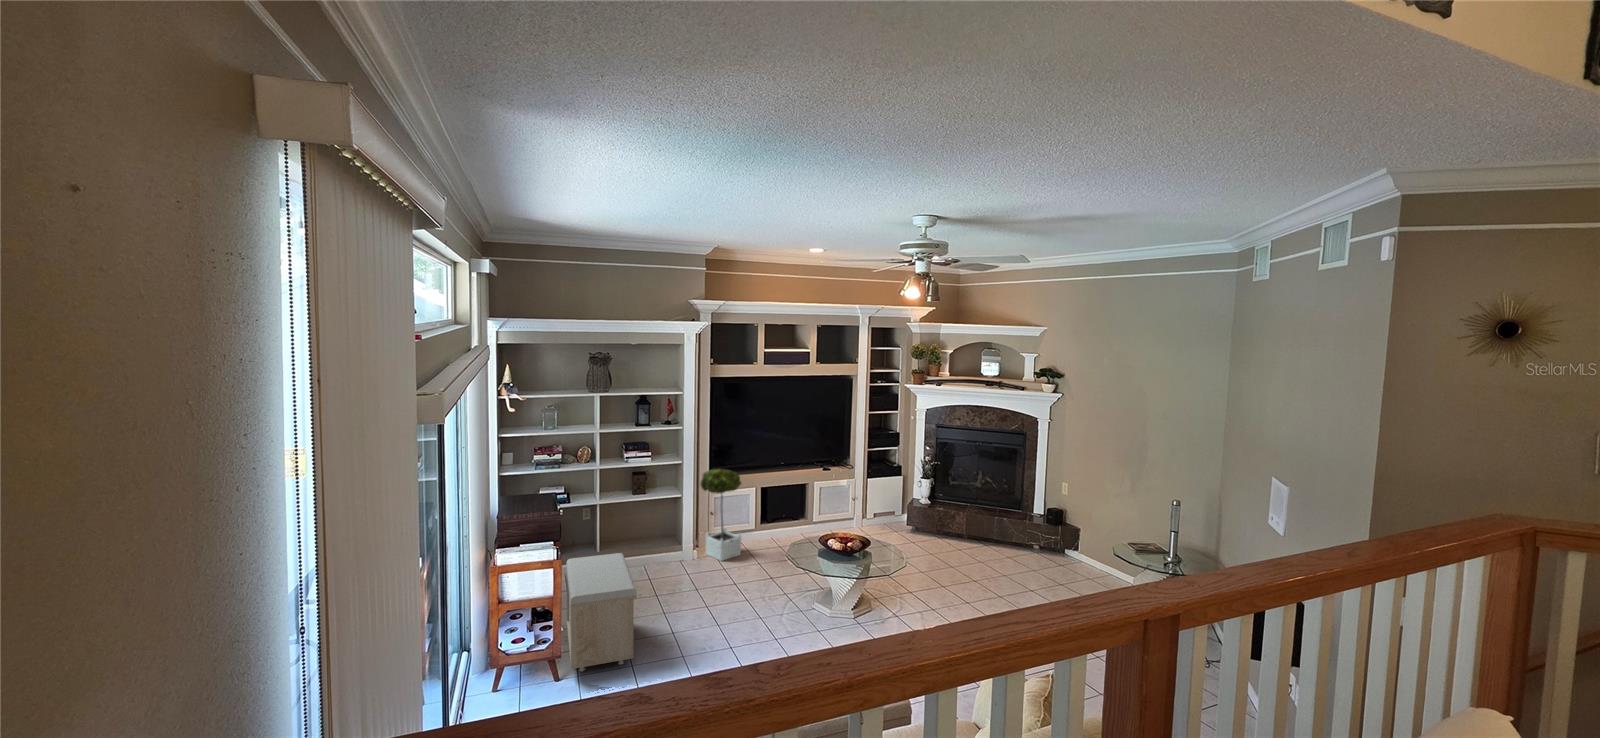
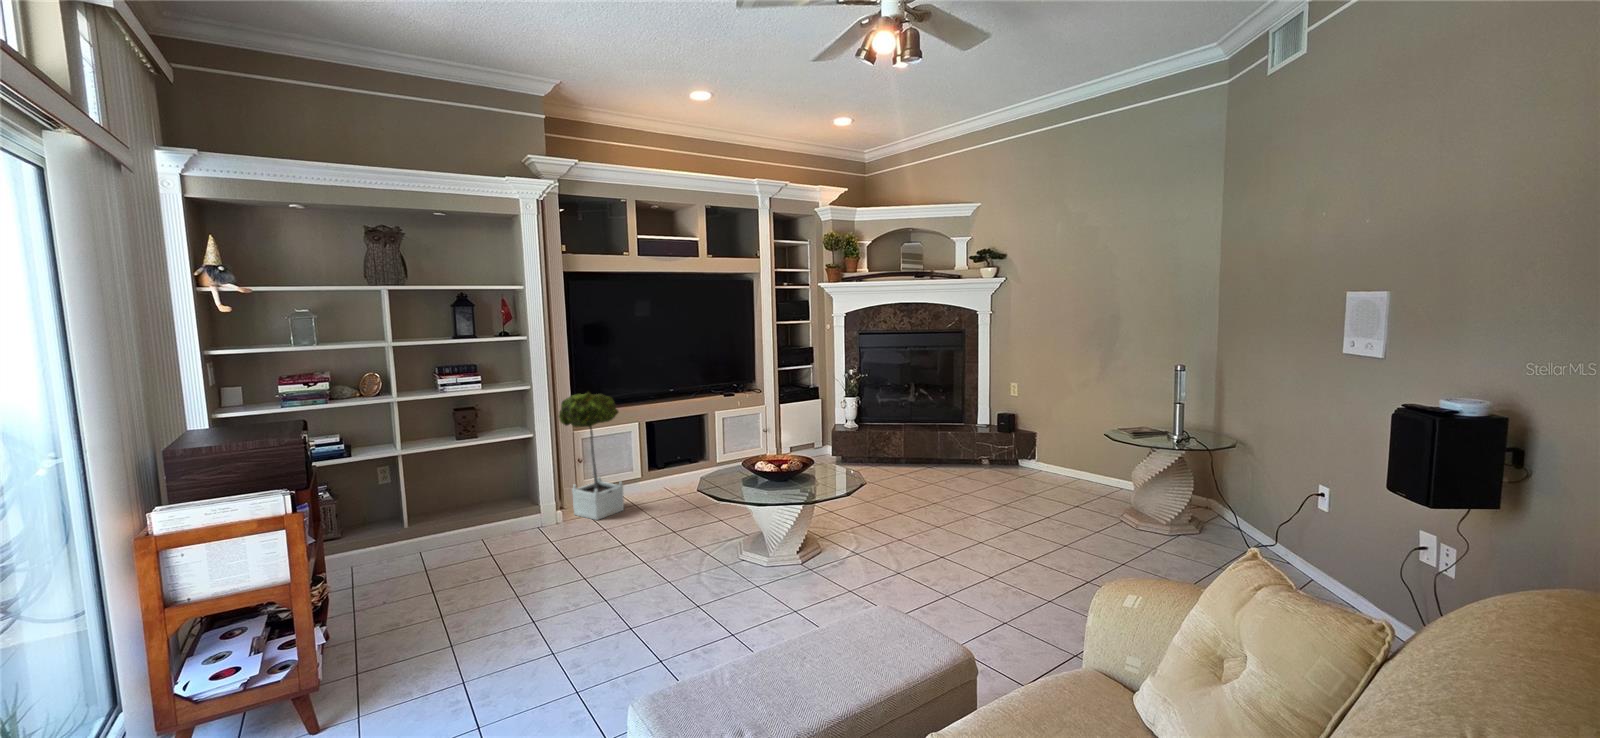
storage bench: present [566,553,637,671] -> none [328,509,461,707]

